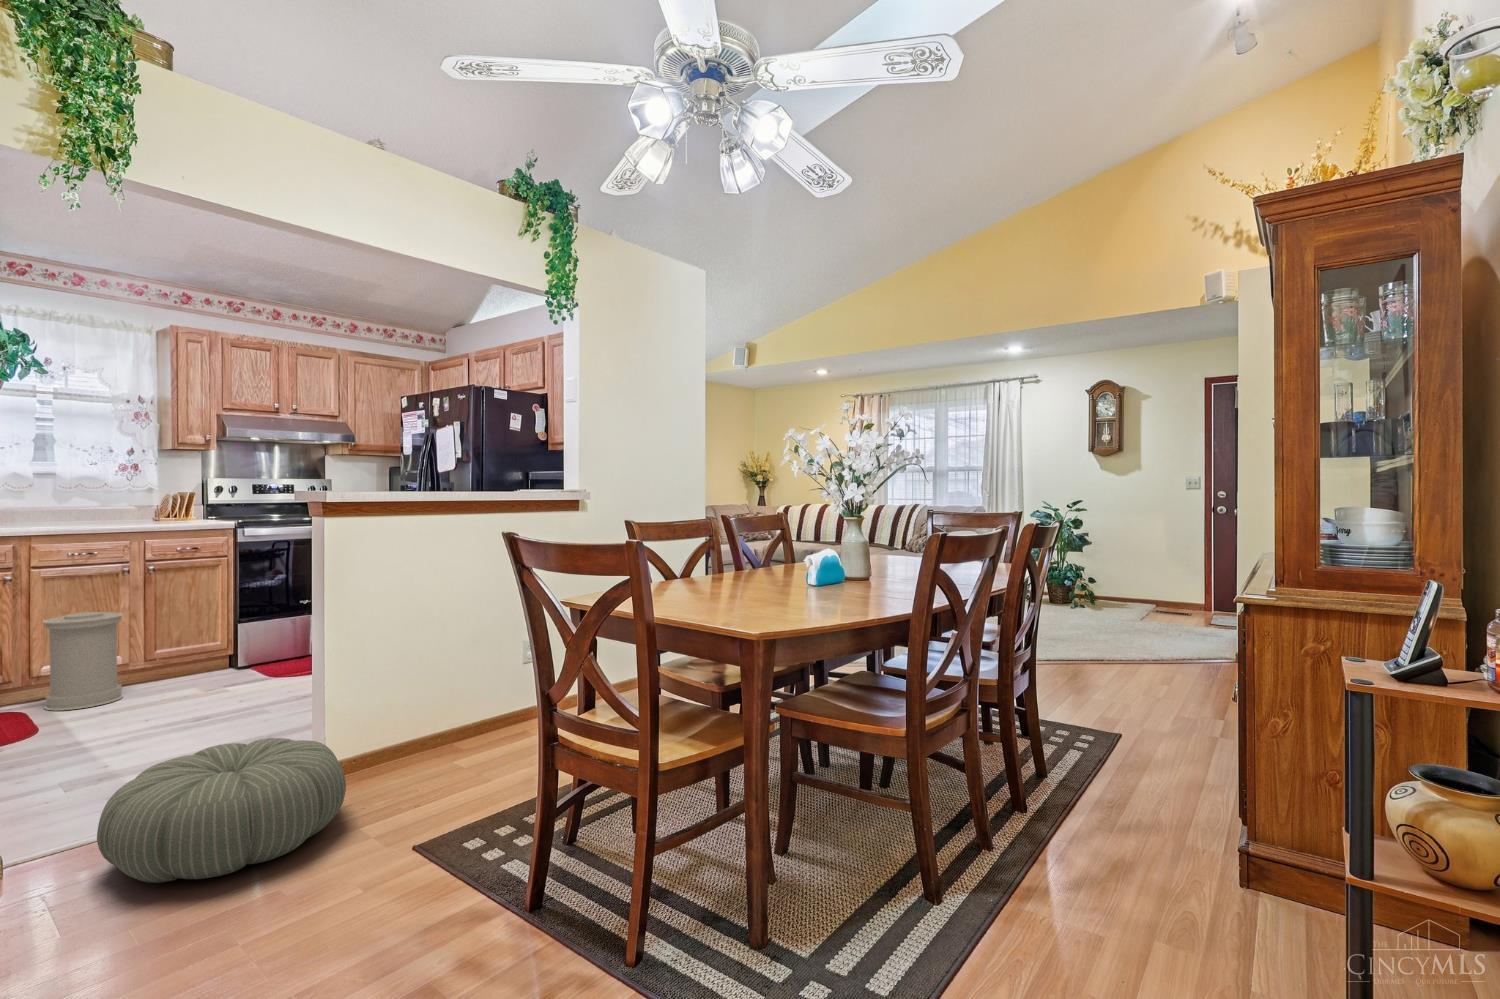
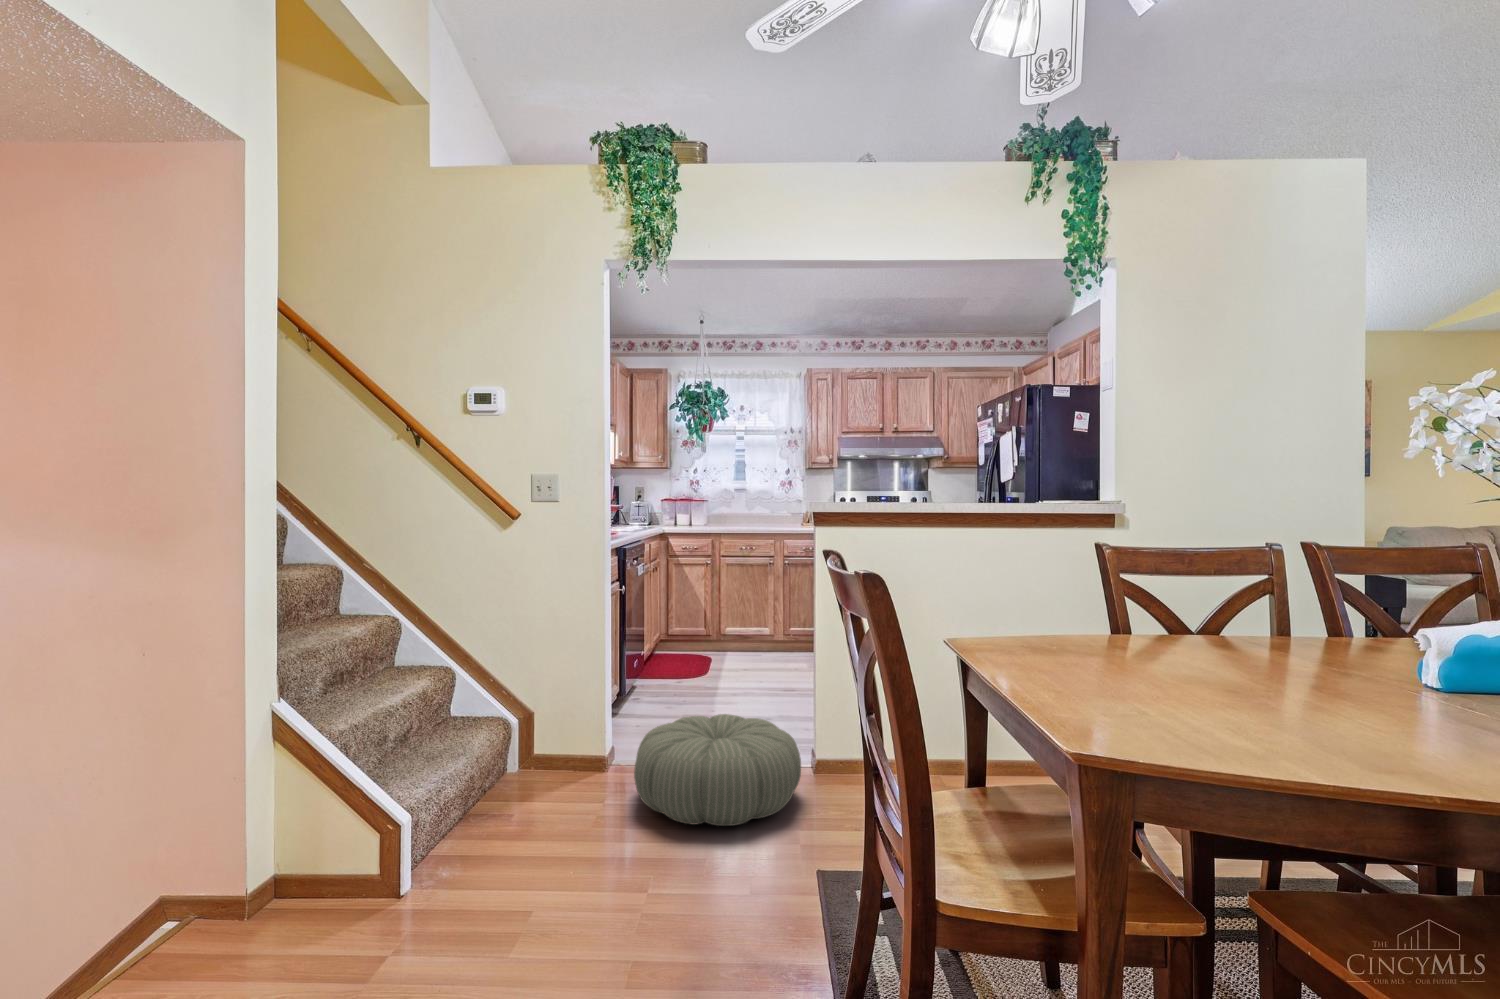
trash can: present [44,612,123,710] -> none [720,593,764,665]

